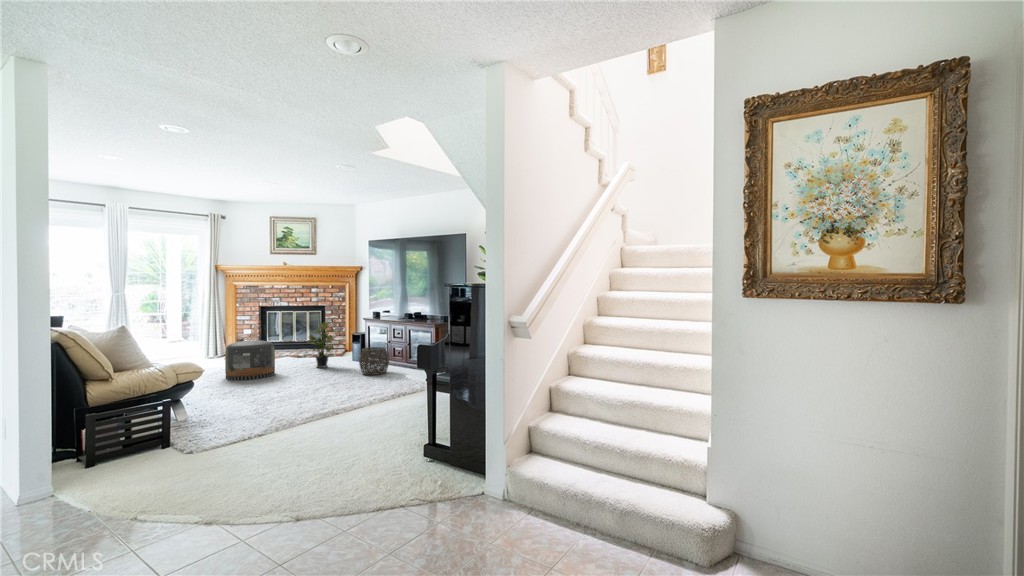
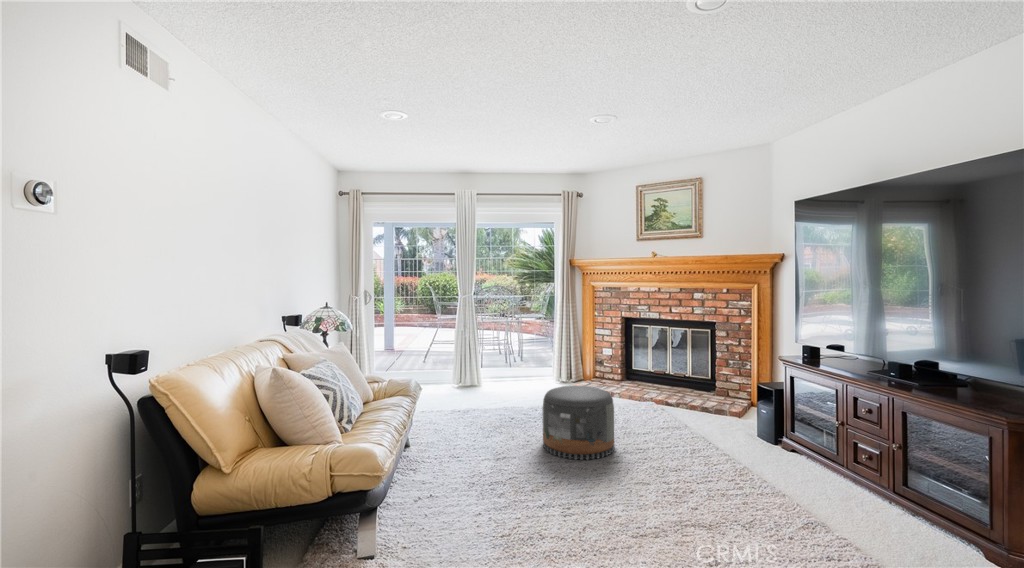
potted plant: present [307,322,334,368] -> none [671,363,724,454]
woven basket: present [359,347,389,375] -> none [772,447,856,530]

